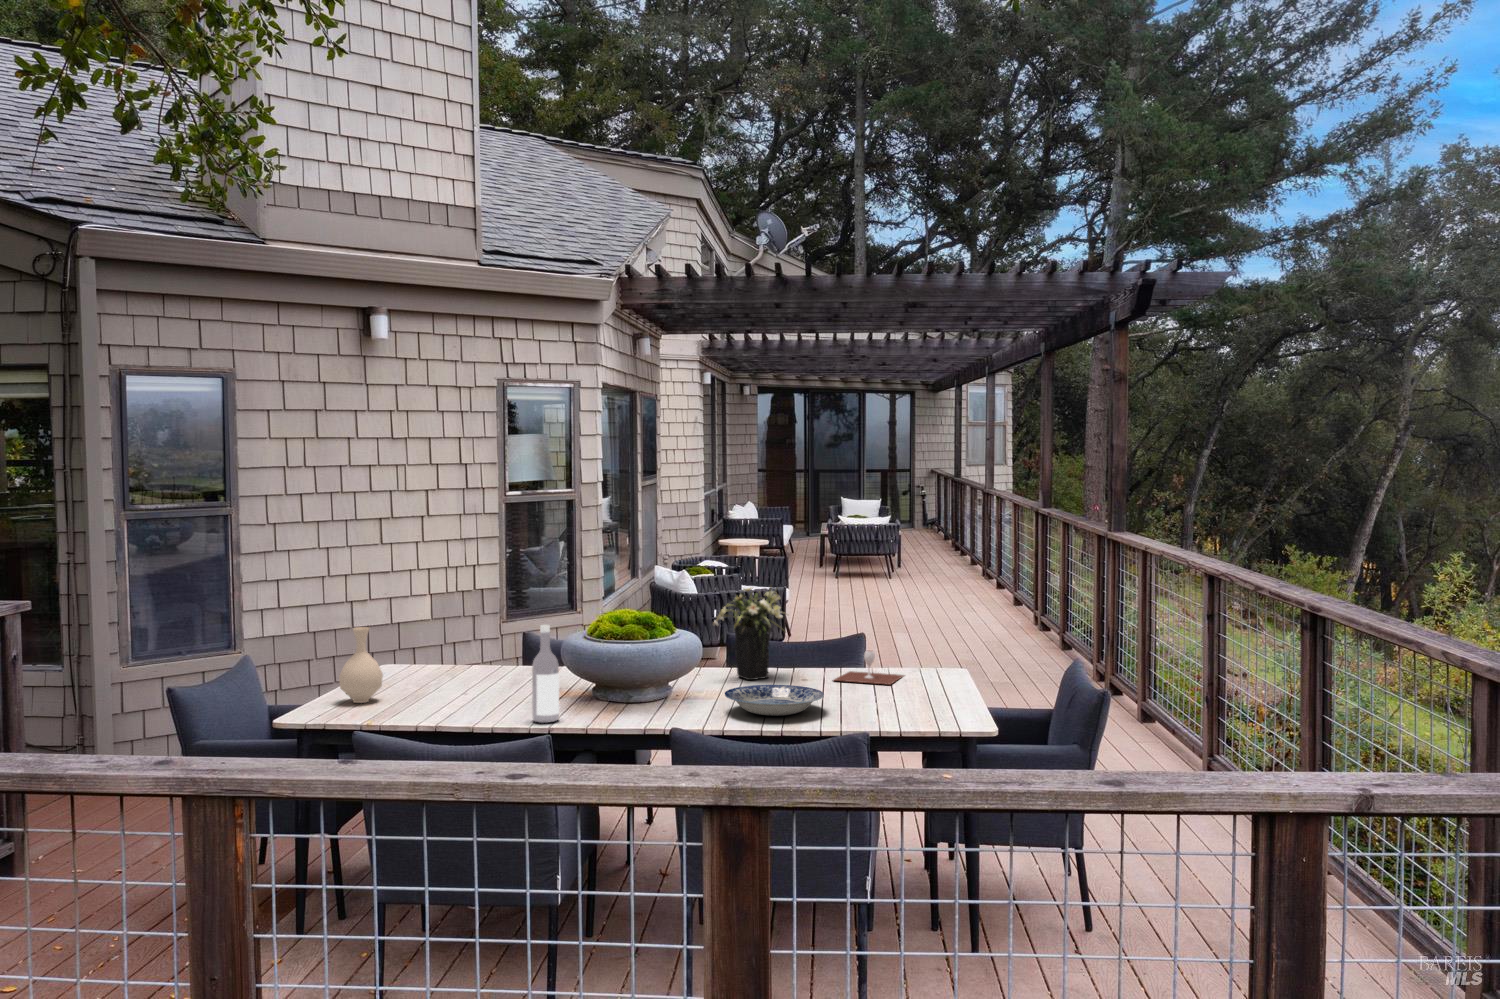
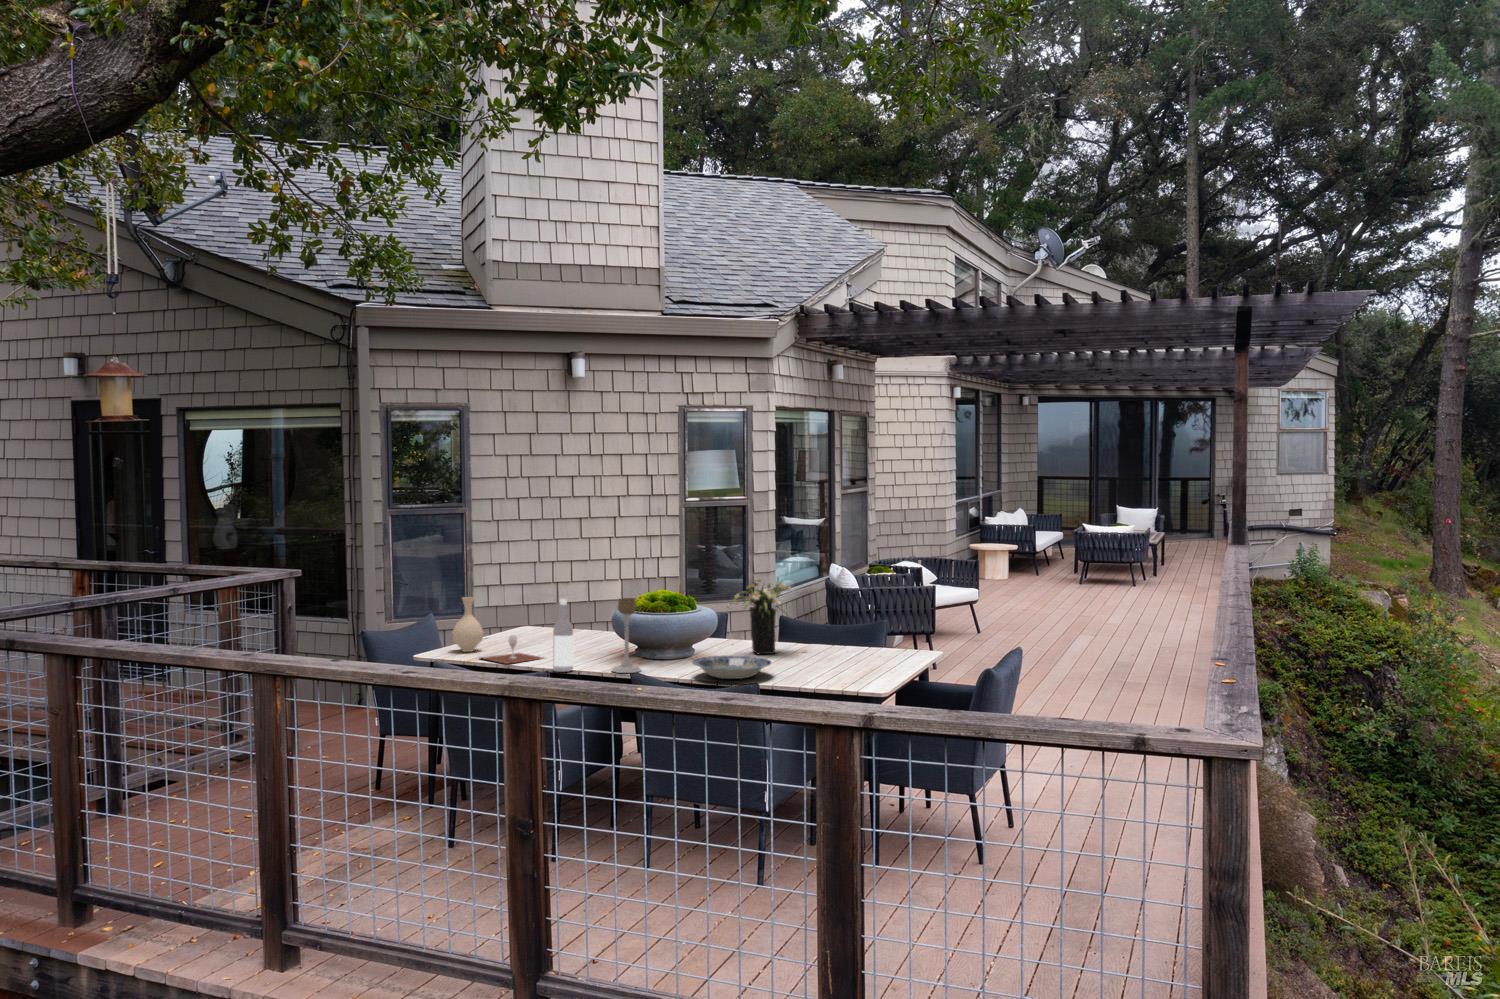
candle holder: none [610,619,648,718] -> present [612,598,641,673]
wine glass: present [834,650,904,685] -> present [482,636,544,664]

